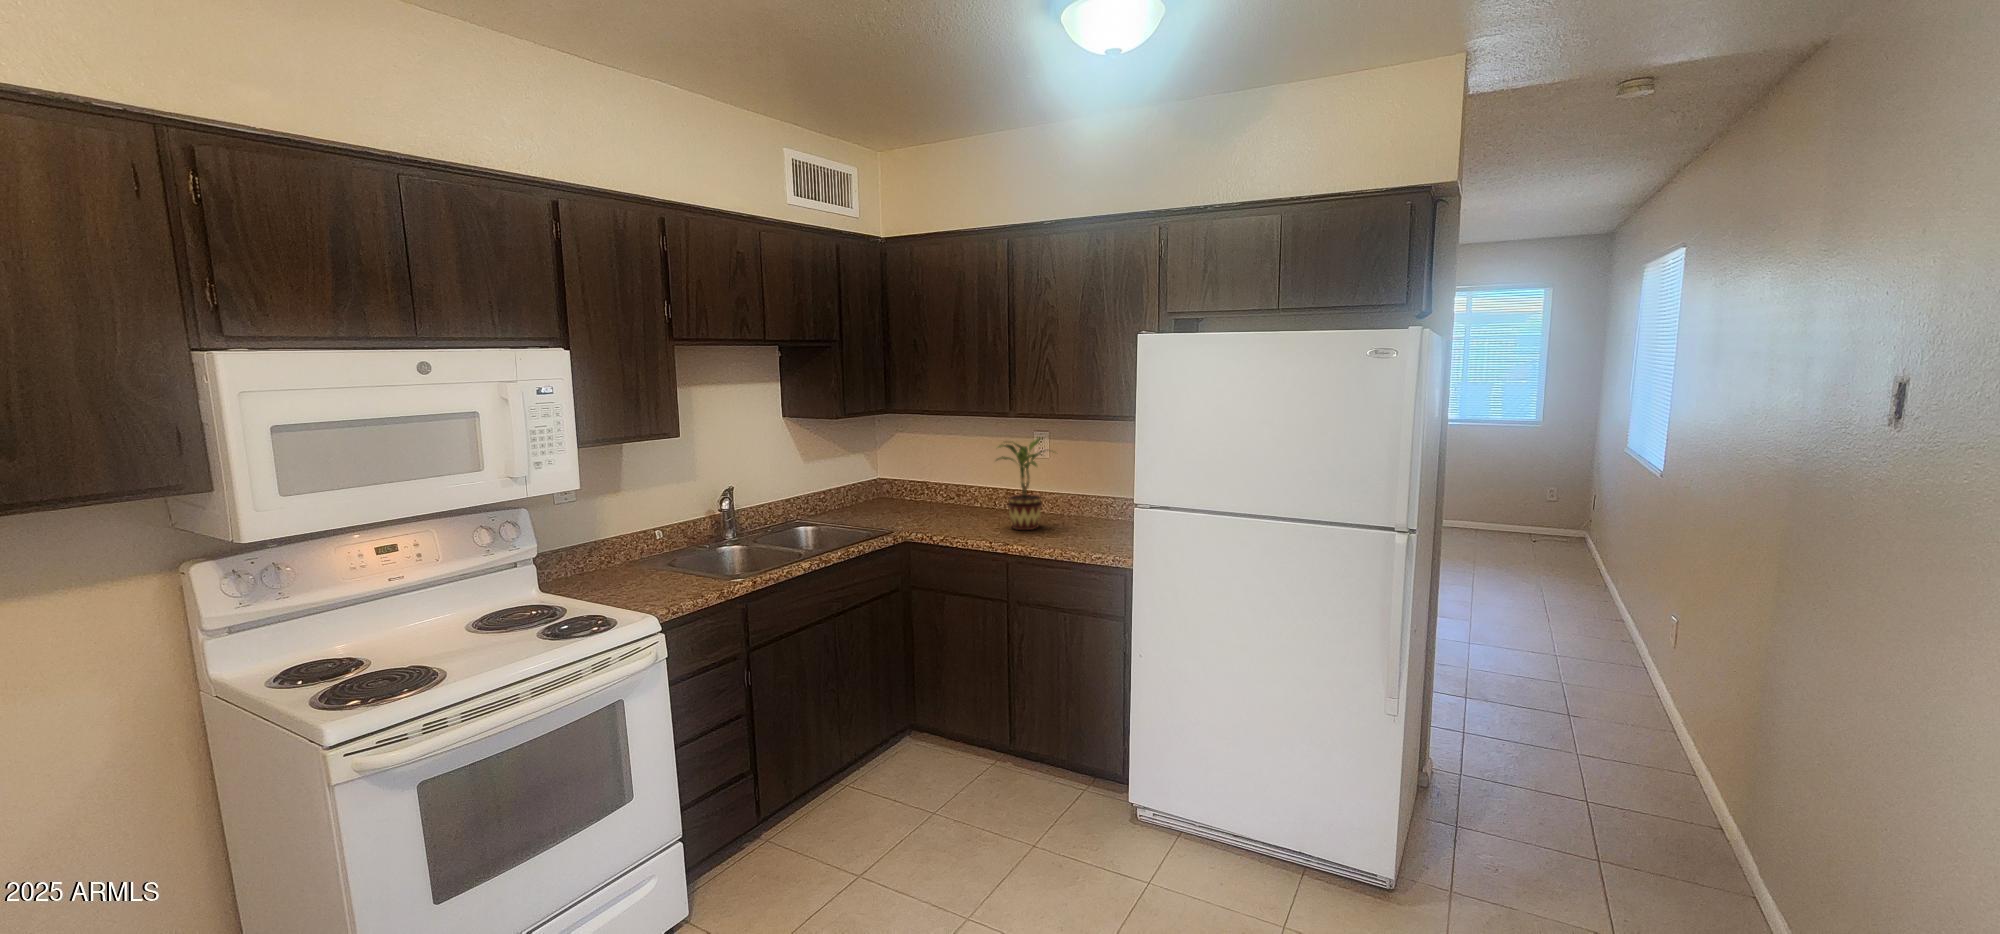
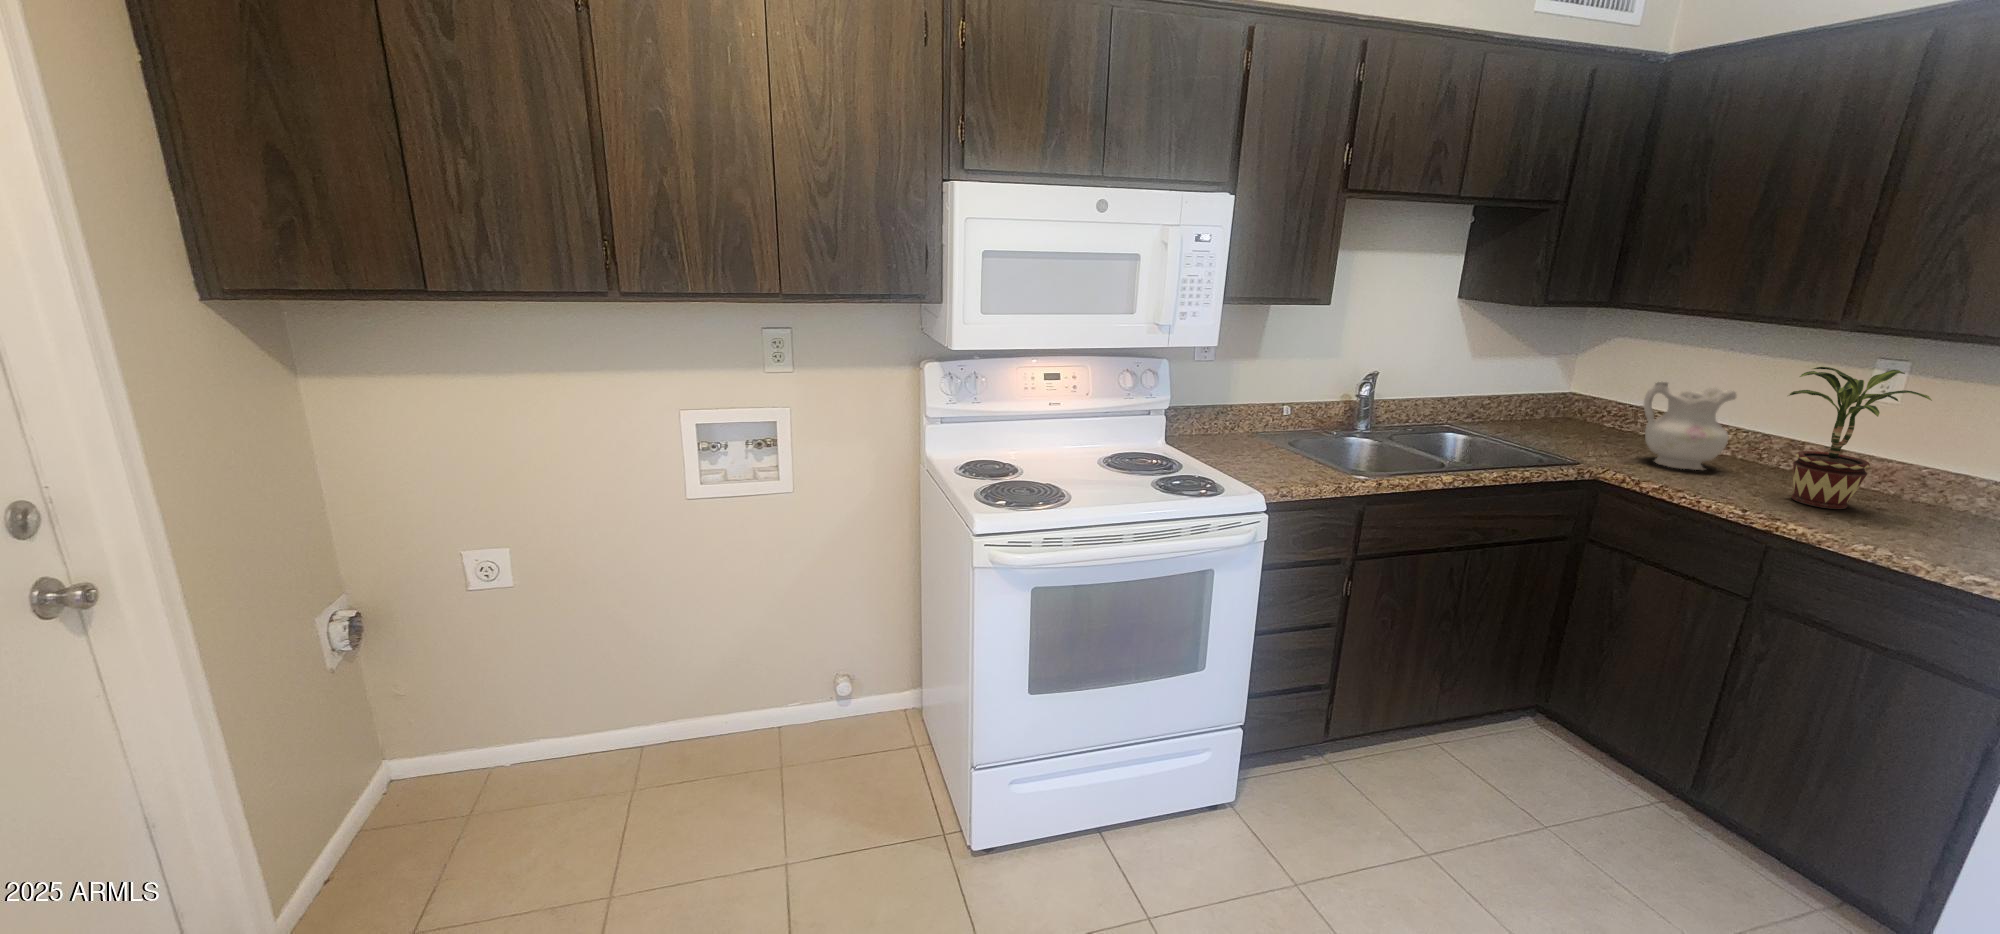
ceramic pitcher: none [921,462,973,522] -> present [1644,382,1736,470]

